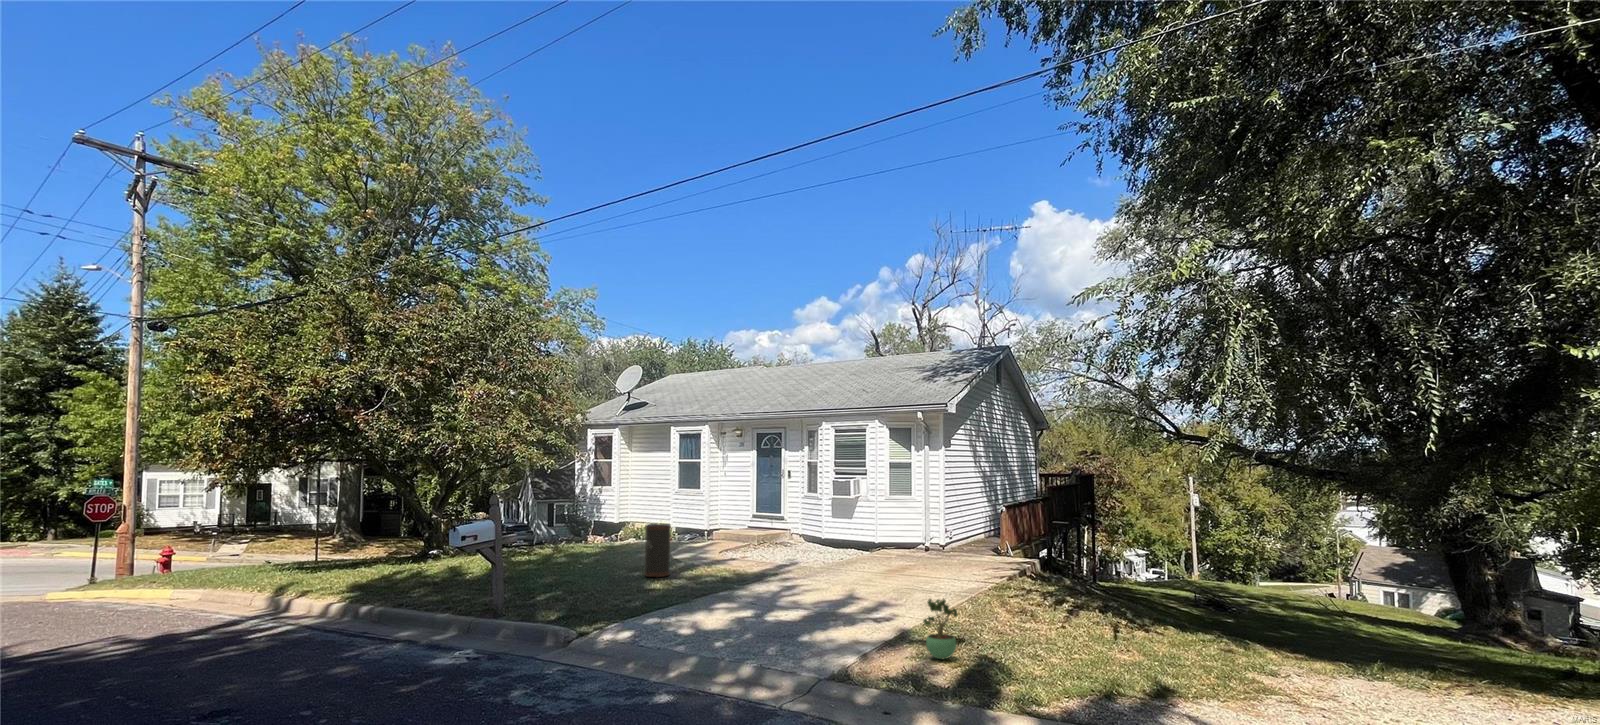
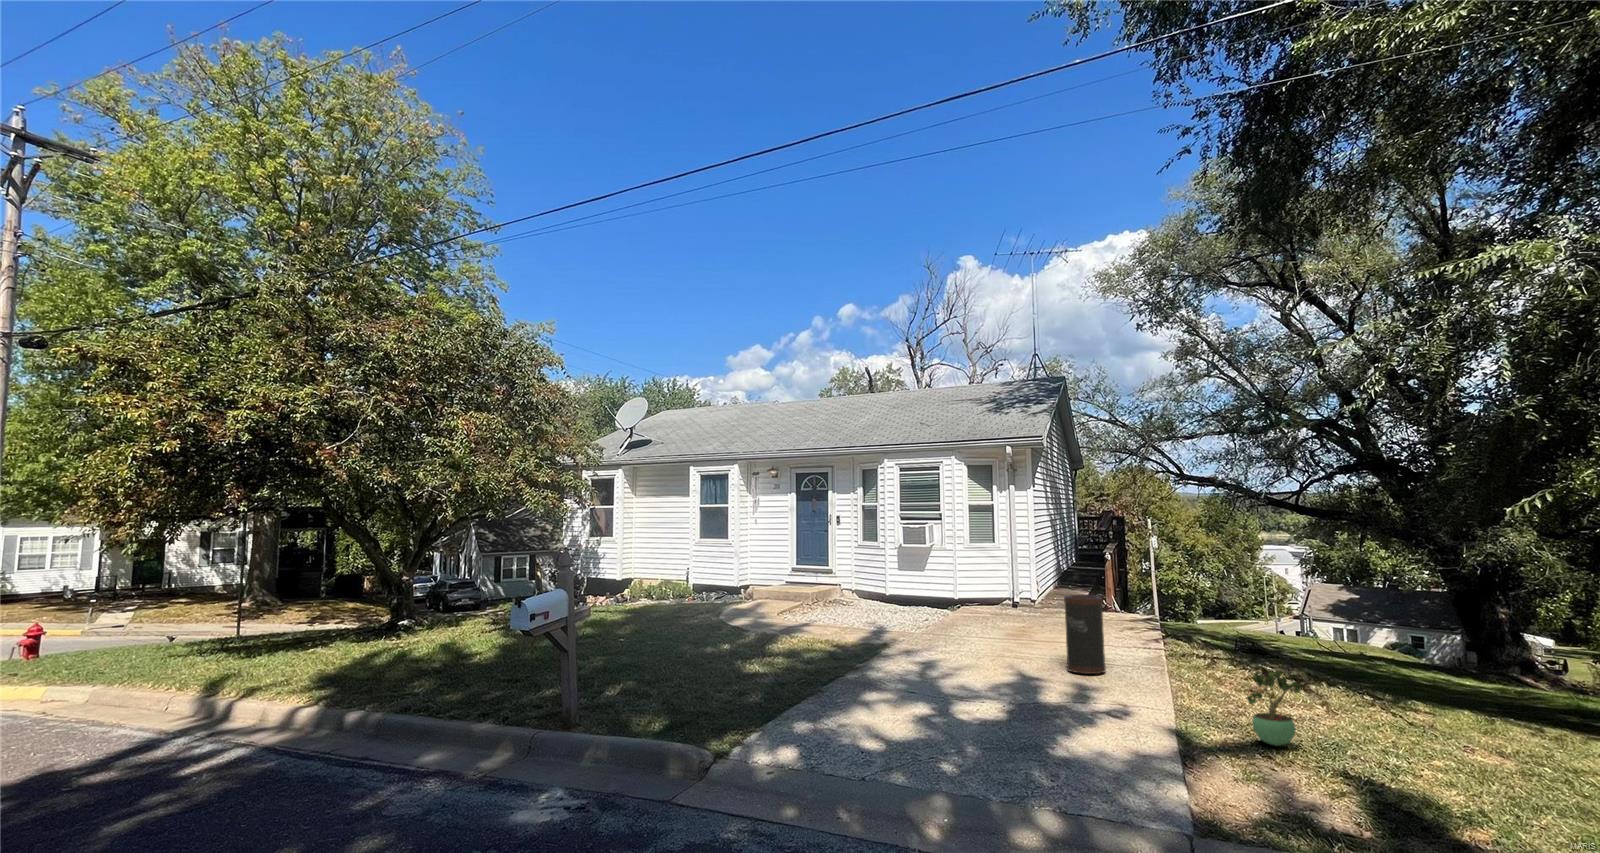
trash can: present [644,524,671,577] -> present [1064,595,1106,675]

